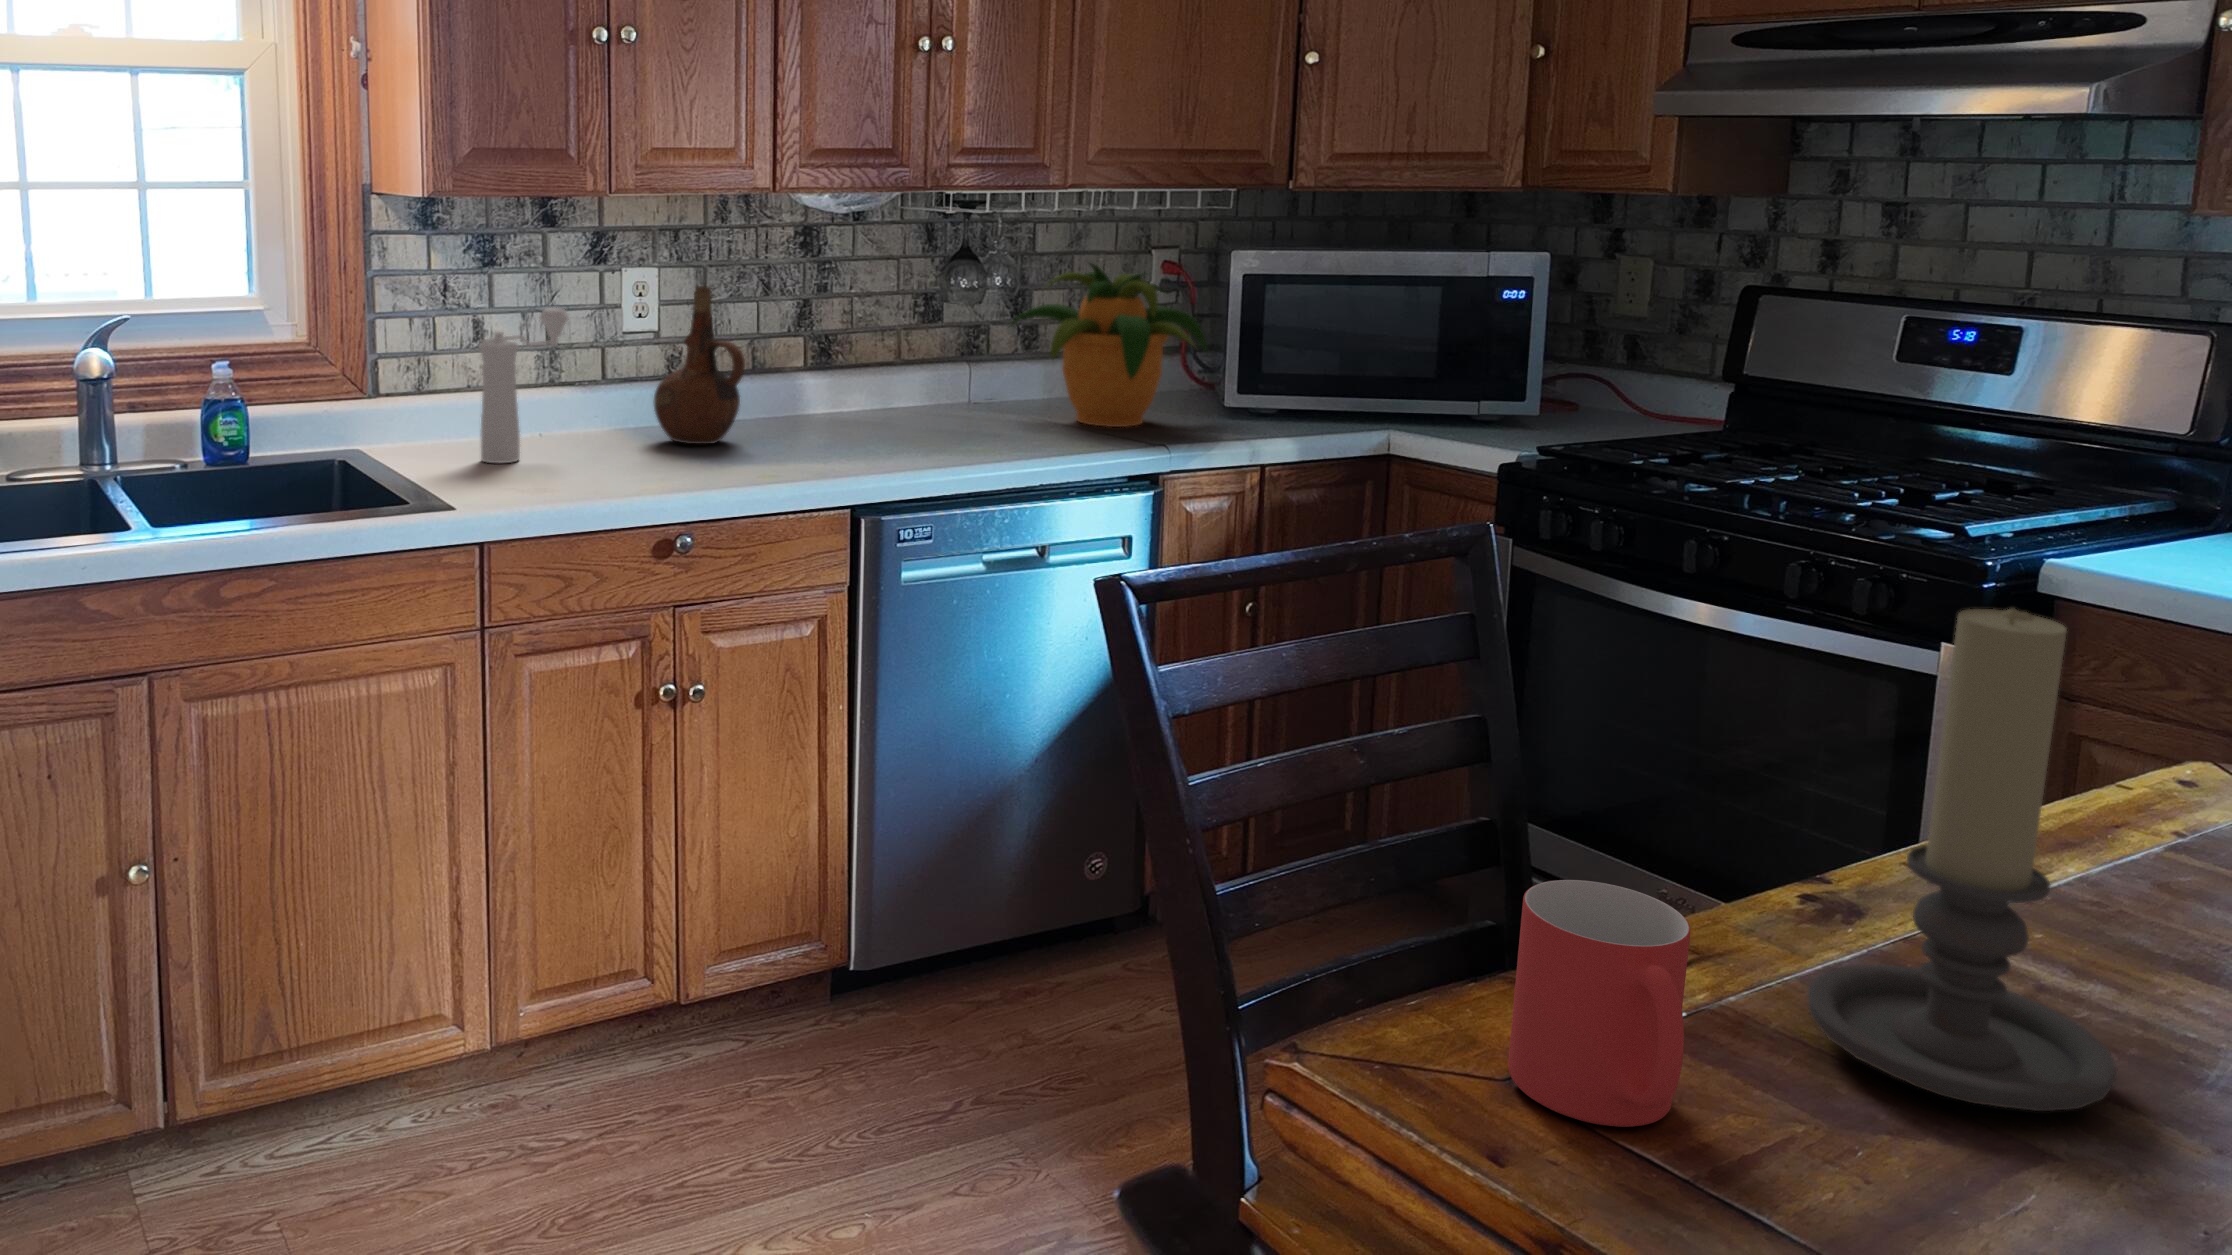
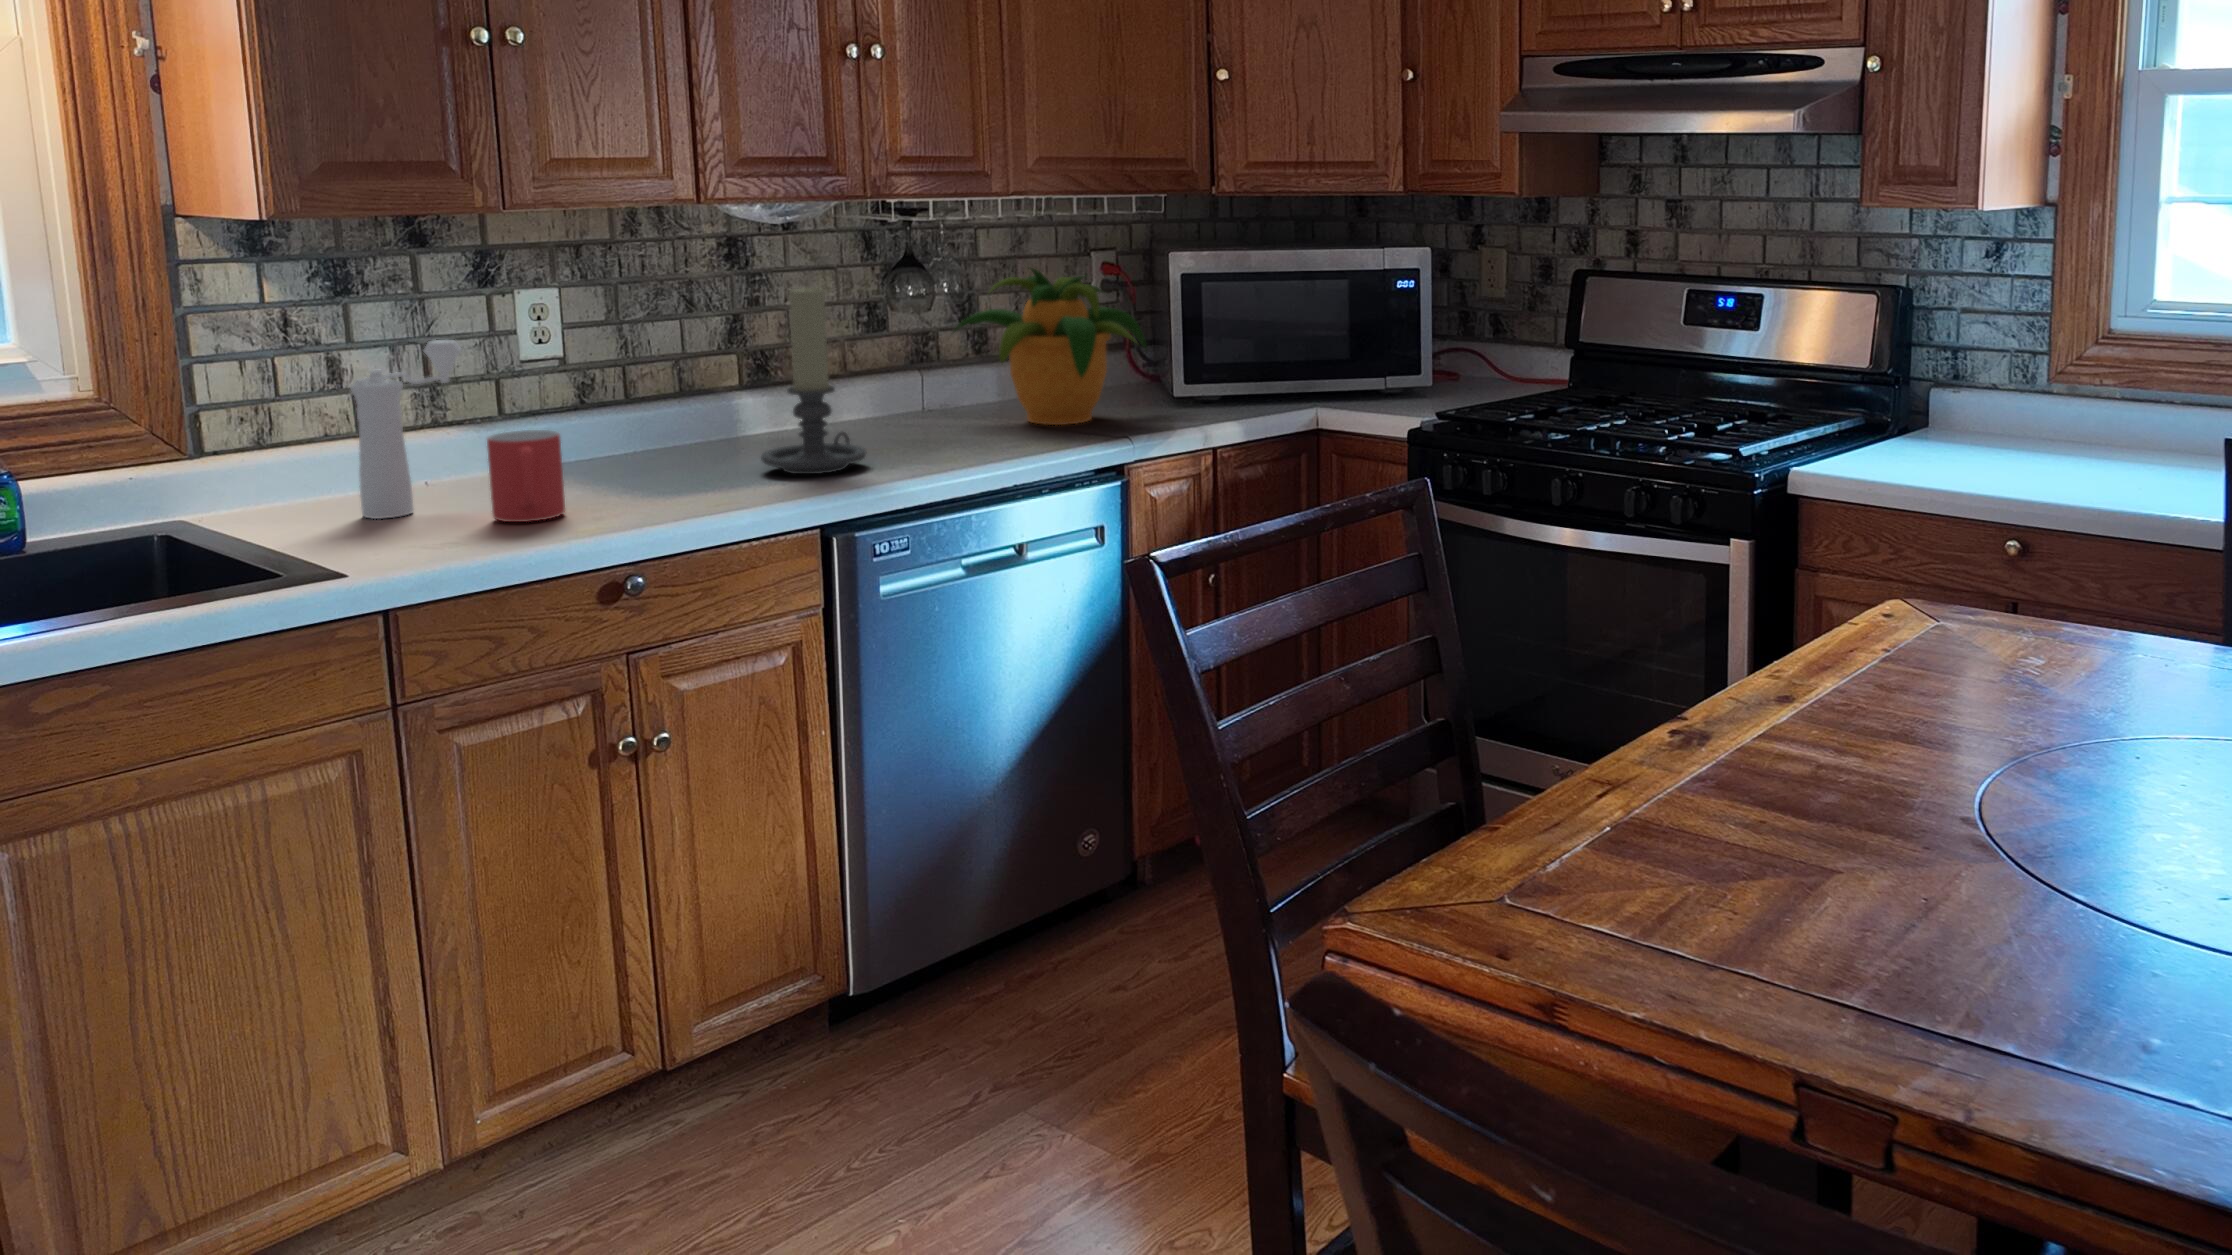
ceramic pitcher: present [654,286,745,444] -> none [571,307,677,477]
candle holder: present [1808,609,2117,1111] -> present [761,287,866,474]
mug: present [1508,880,1691,1127] -> present [487,430,565,522]

